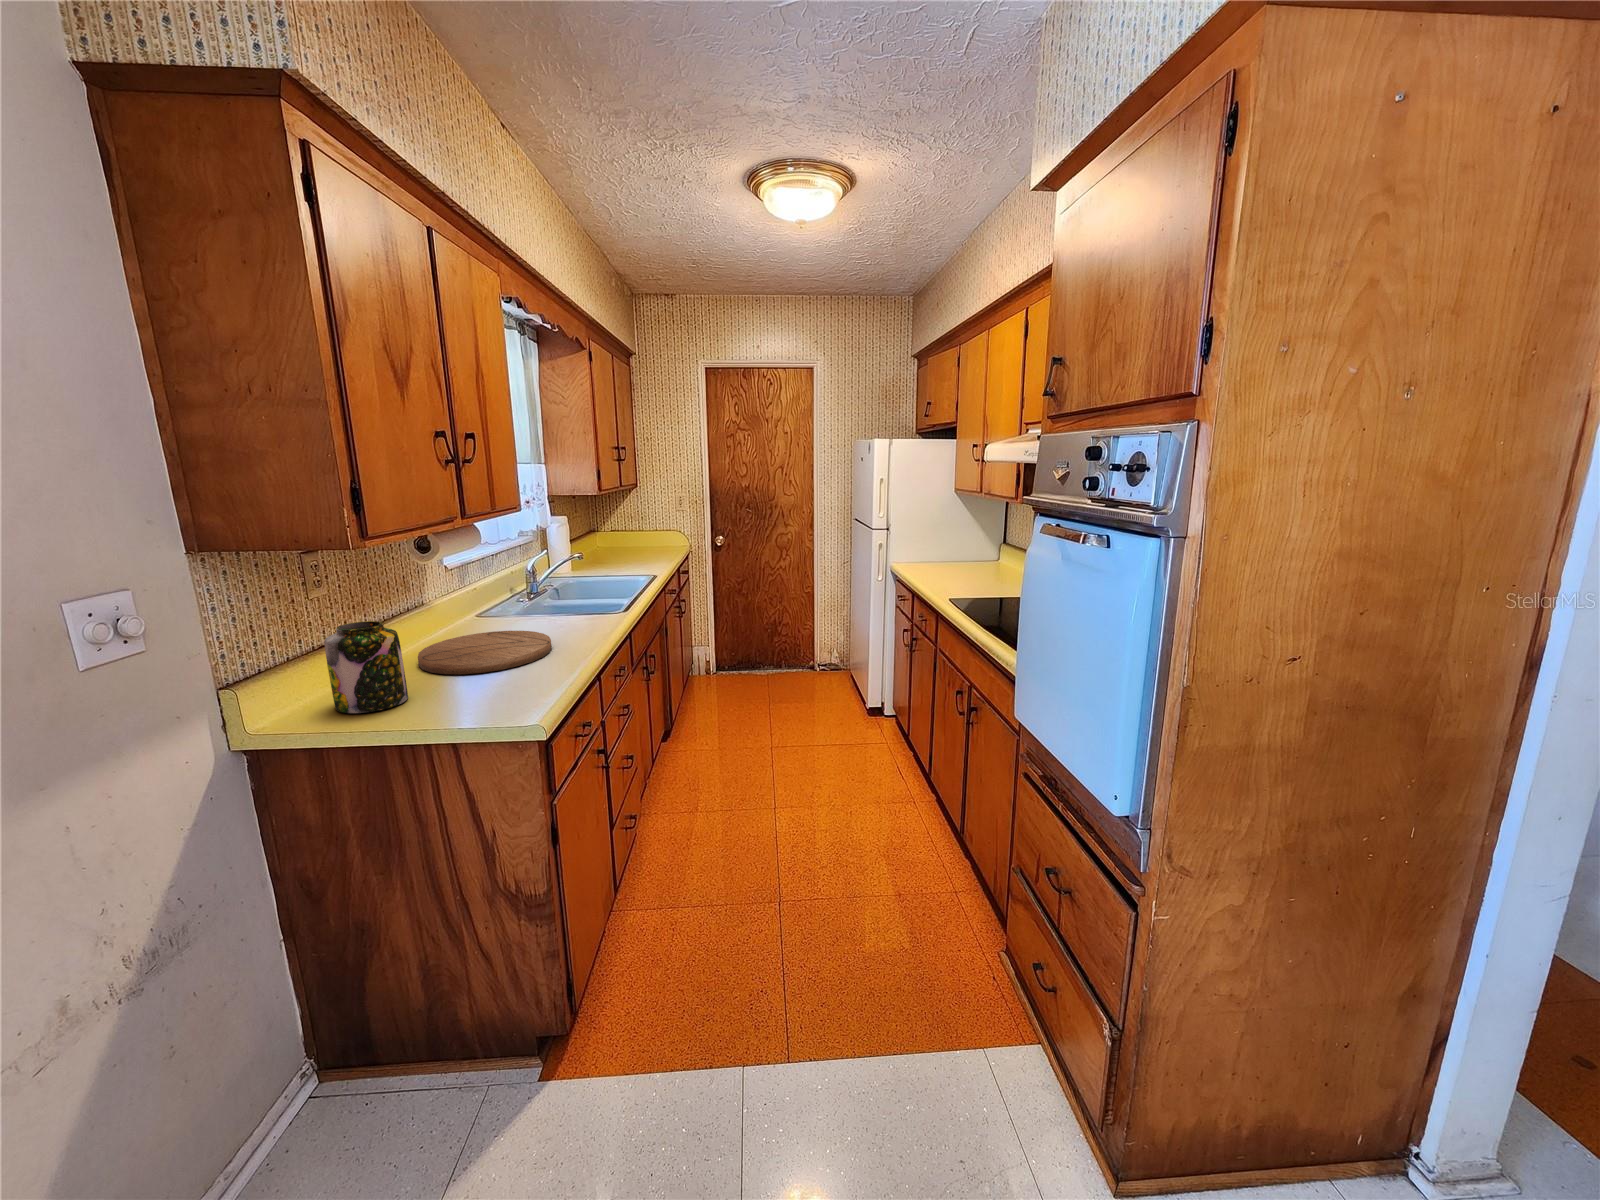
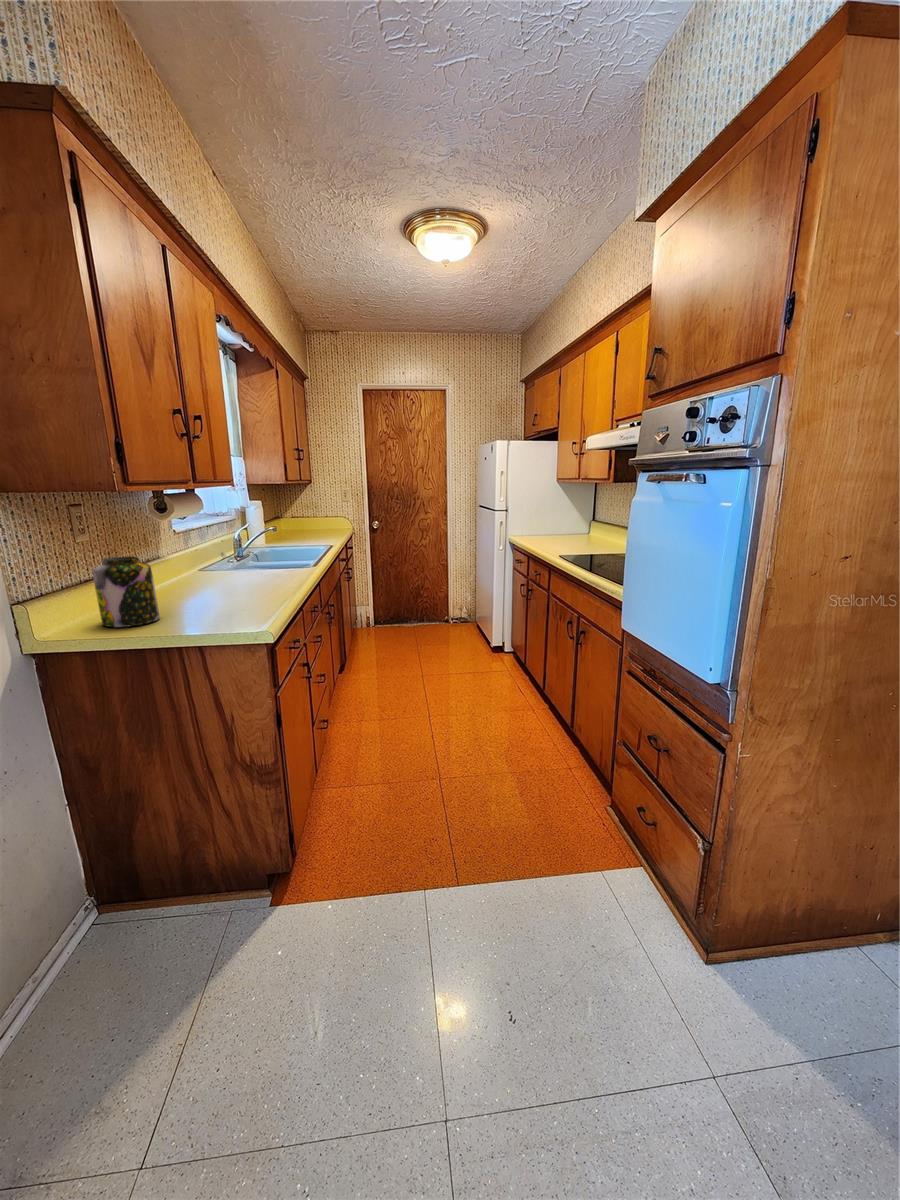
cutting board: present [418,631,552,674] -> none [160,576,265,604]

